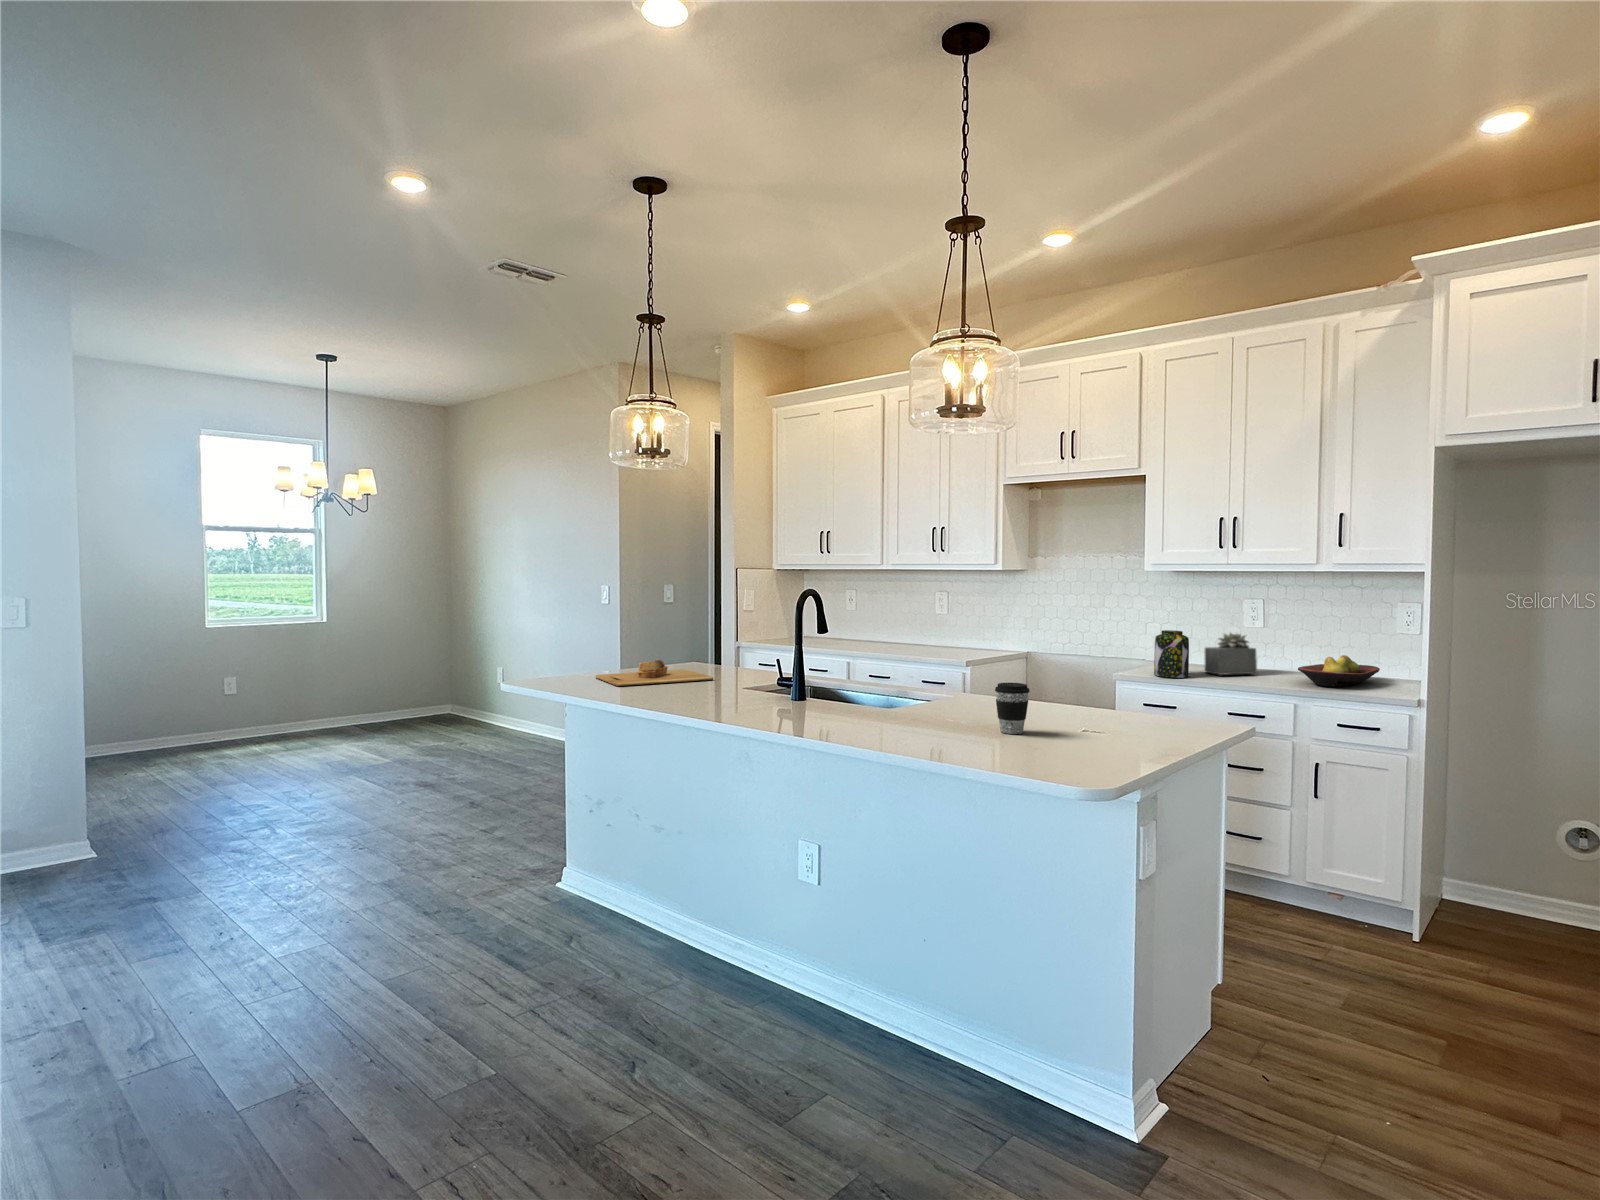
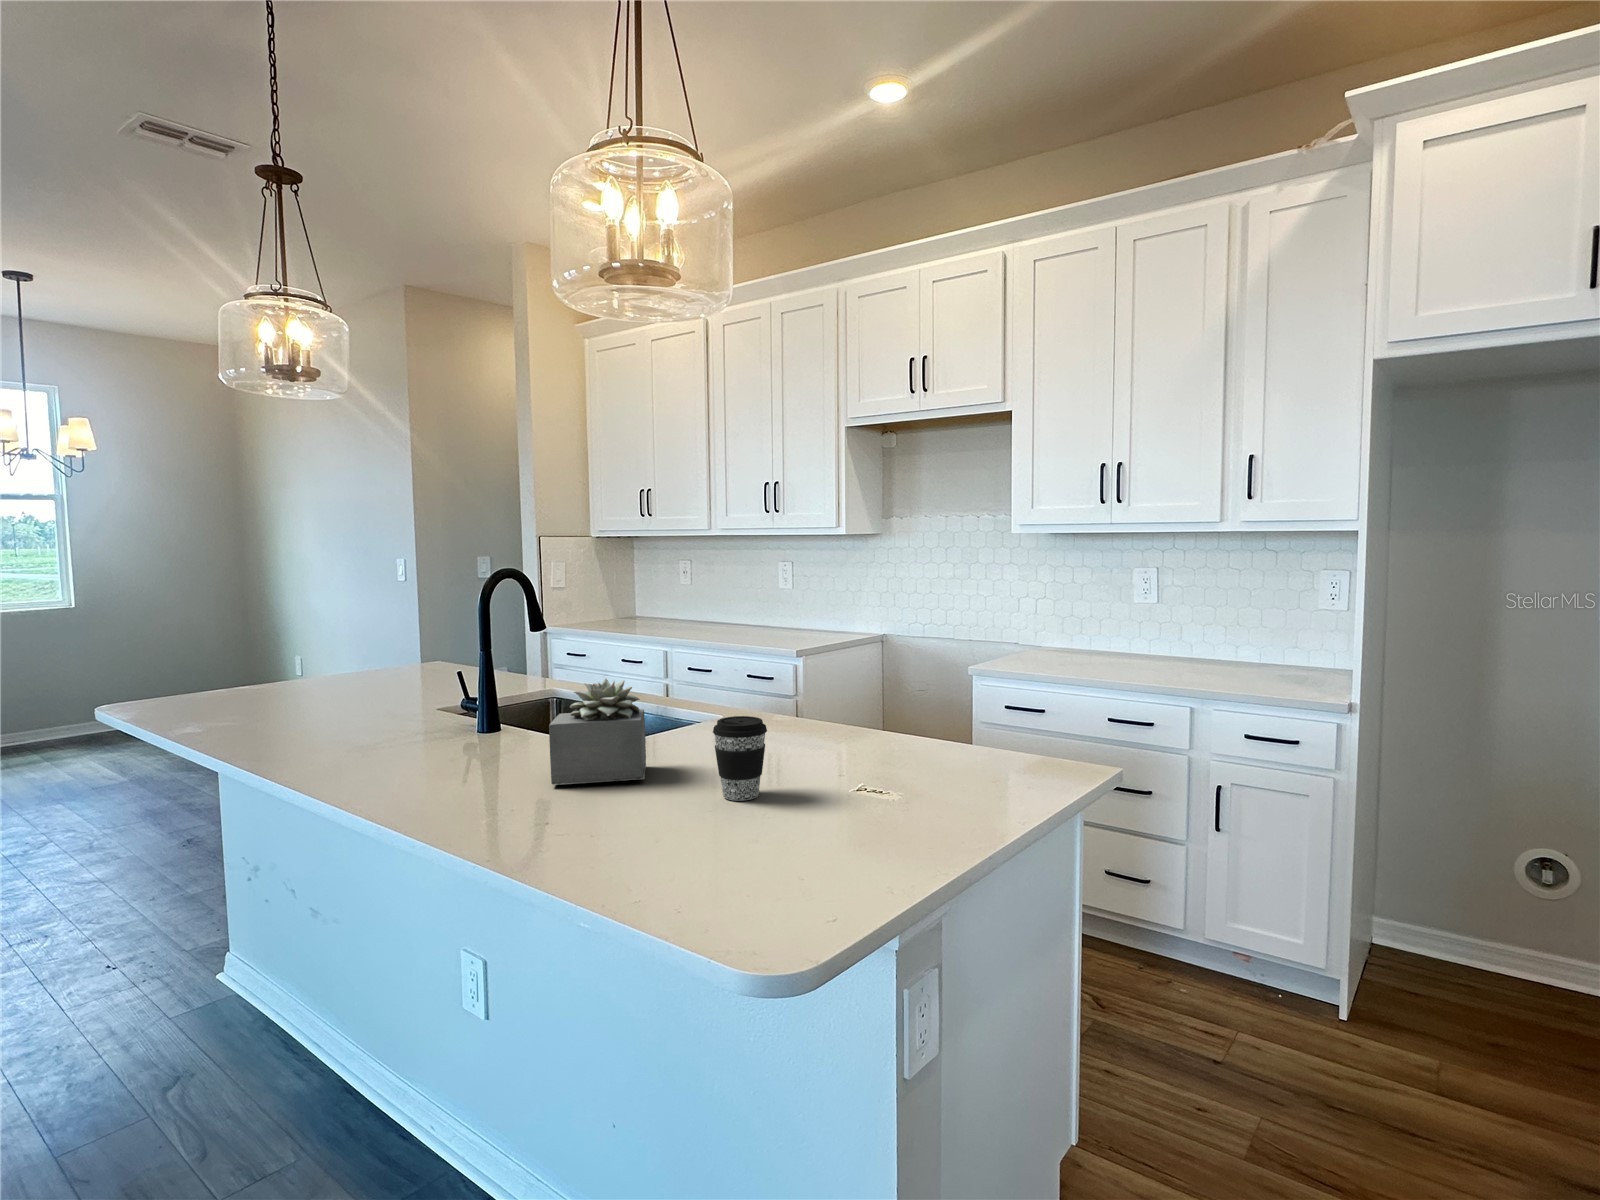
jar: present [1154,630,1189,678] -> none [1021,610,1063,672]
succulent plant: present [1205,633,1257,675] -> present [549,678,646,785]
fruit bowl: present [1298,655,1380,686] -> none [1196,640,1298,683]
cutting board: present [596,660,713,686] -> none [248,667,413,711]

